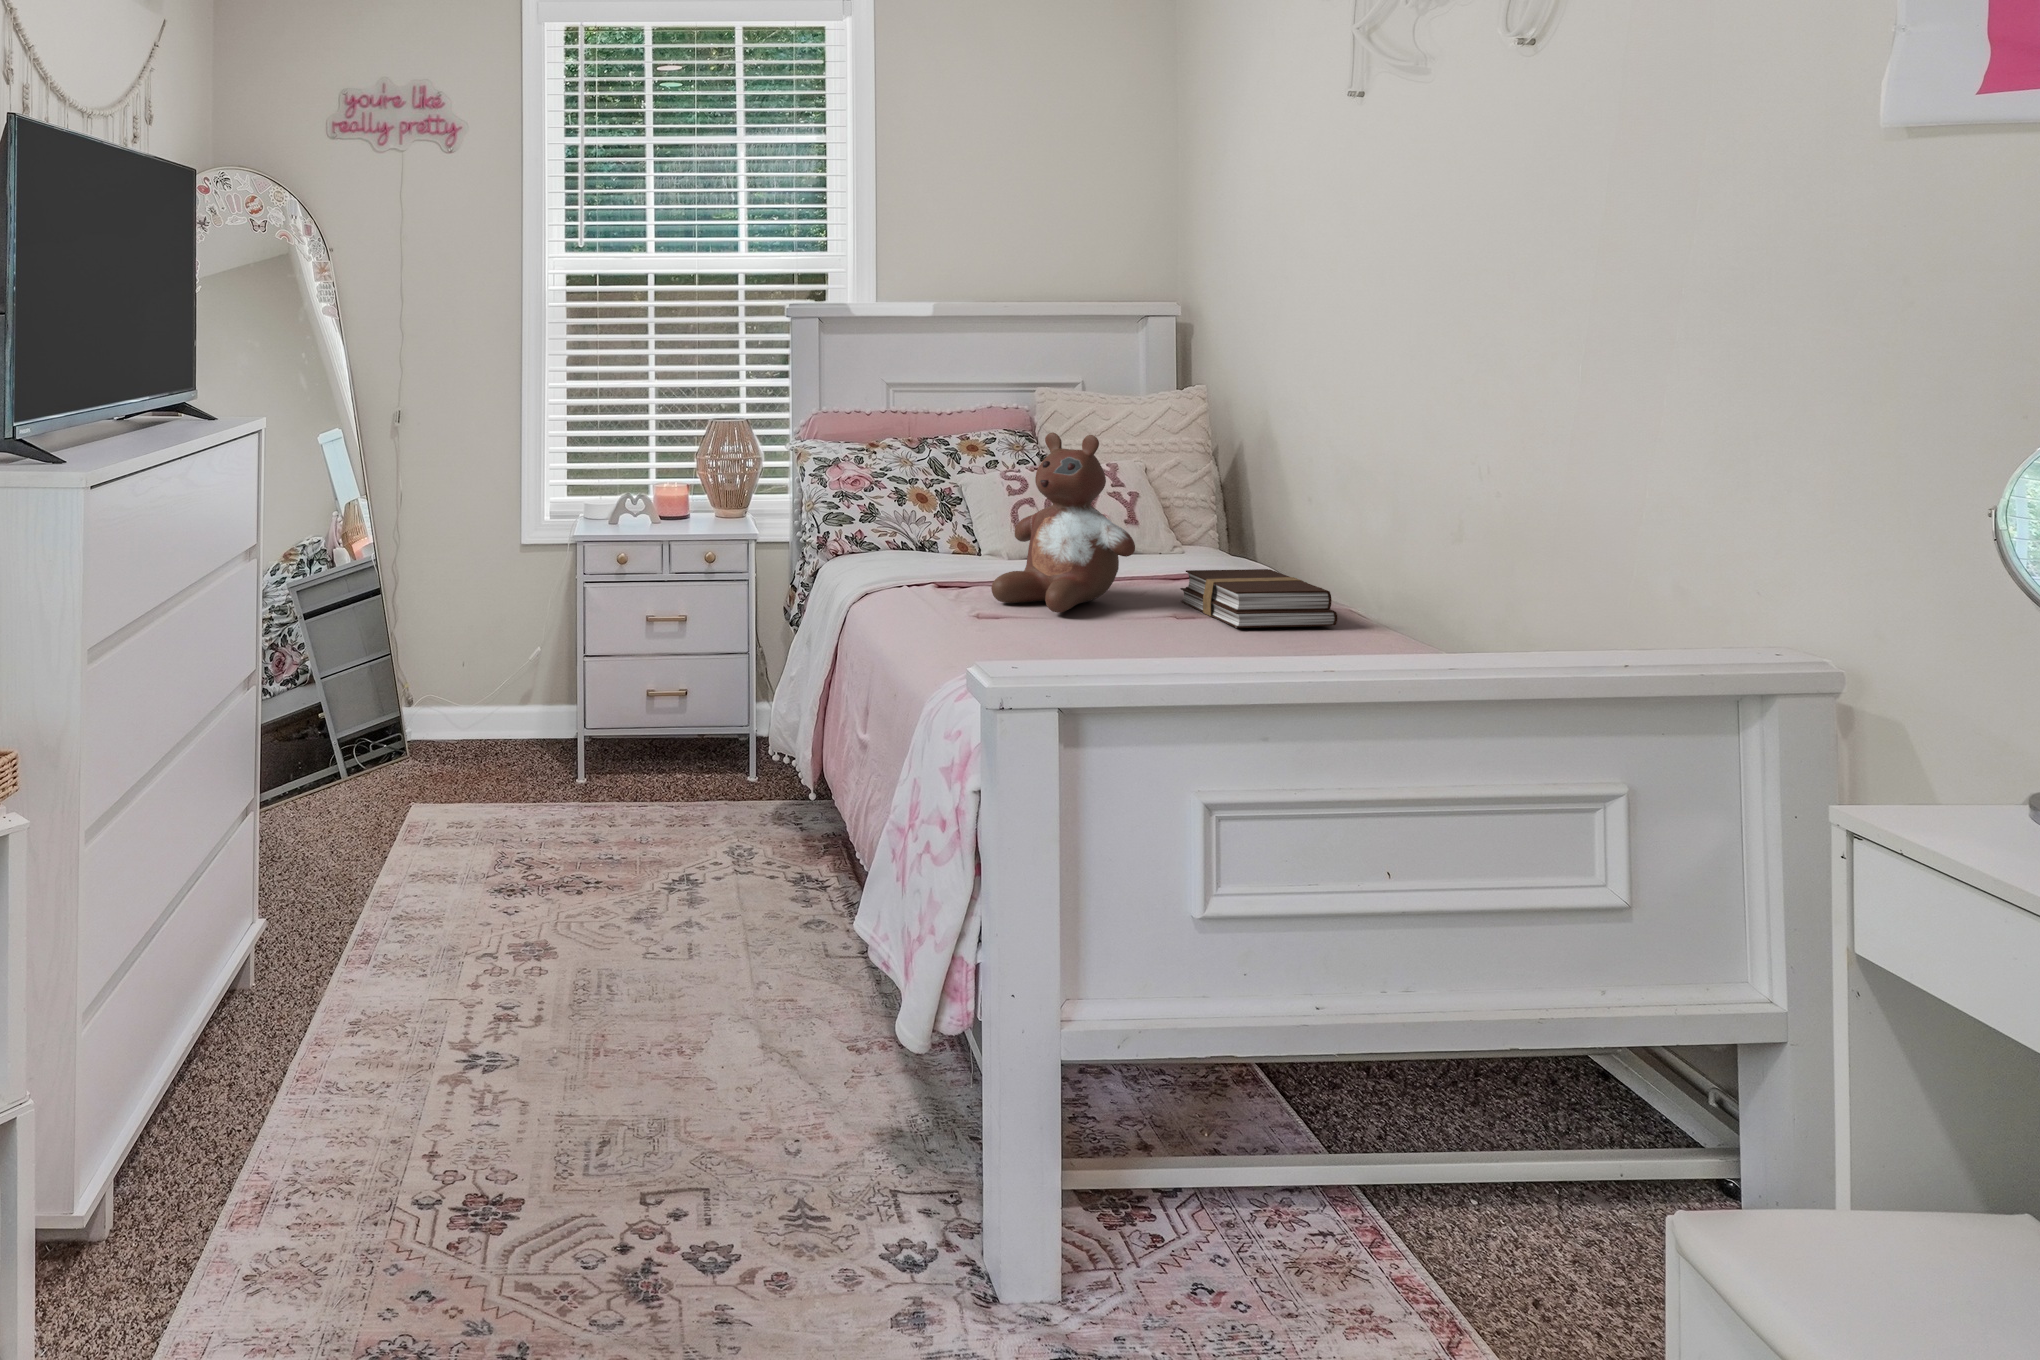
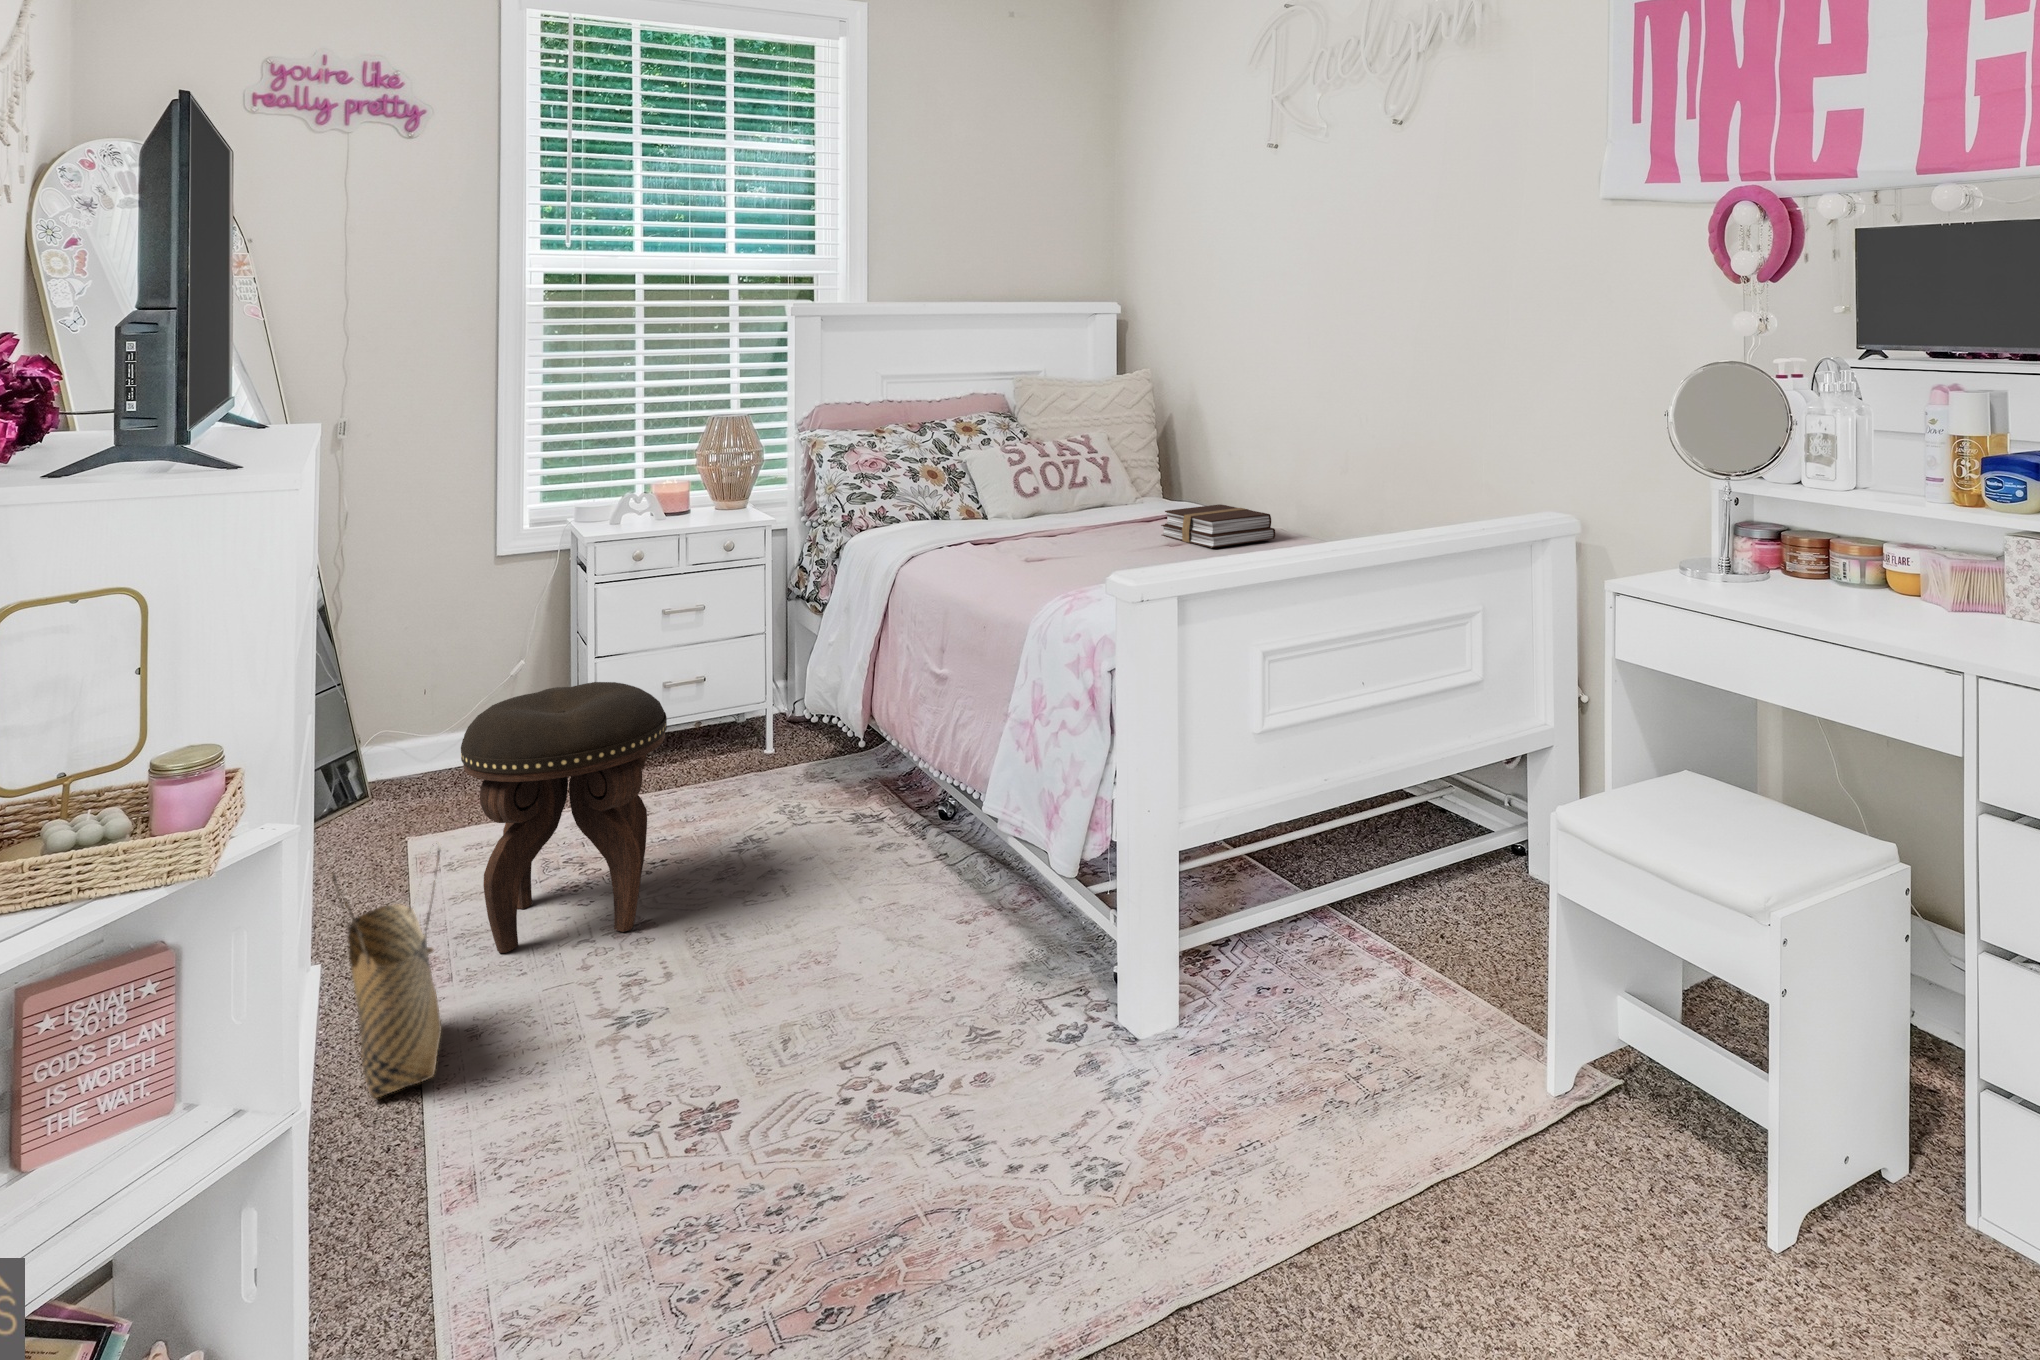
stuffed bear: present [991,432,1135,613] -> none [1023,408,1134,552]
footstool: none [398,687,584,954] -> present [461,682,667,953]
woven basket: none [235,831,333,1071] -> present [331,841,442,1098]

